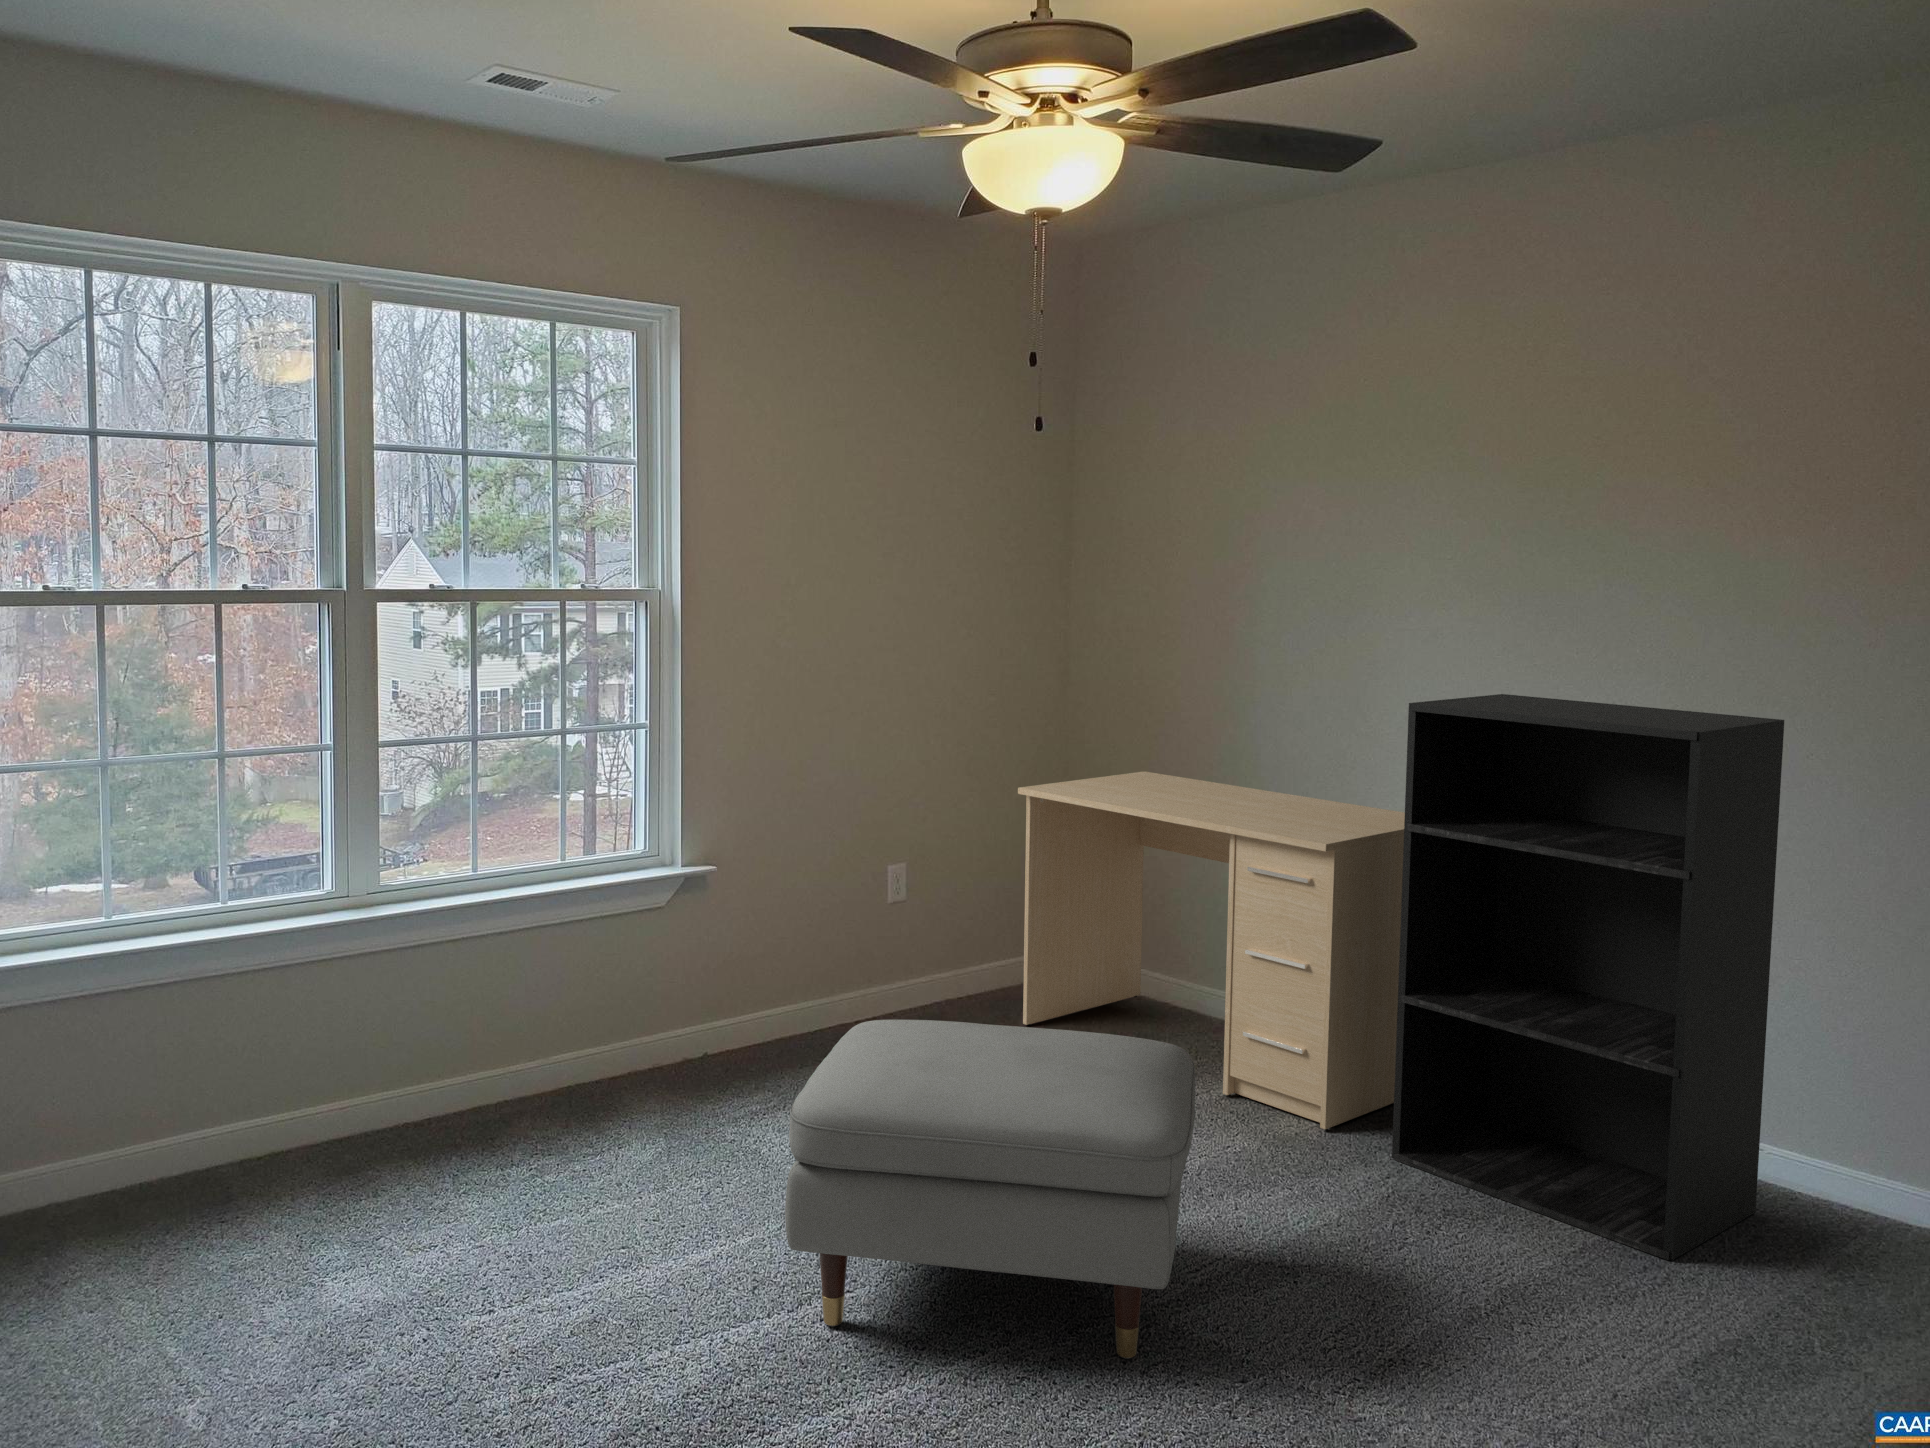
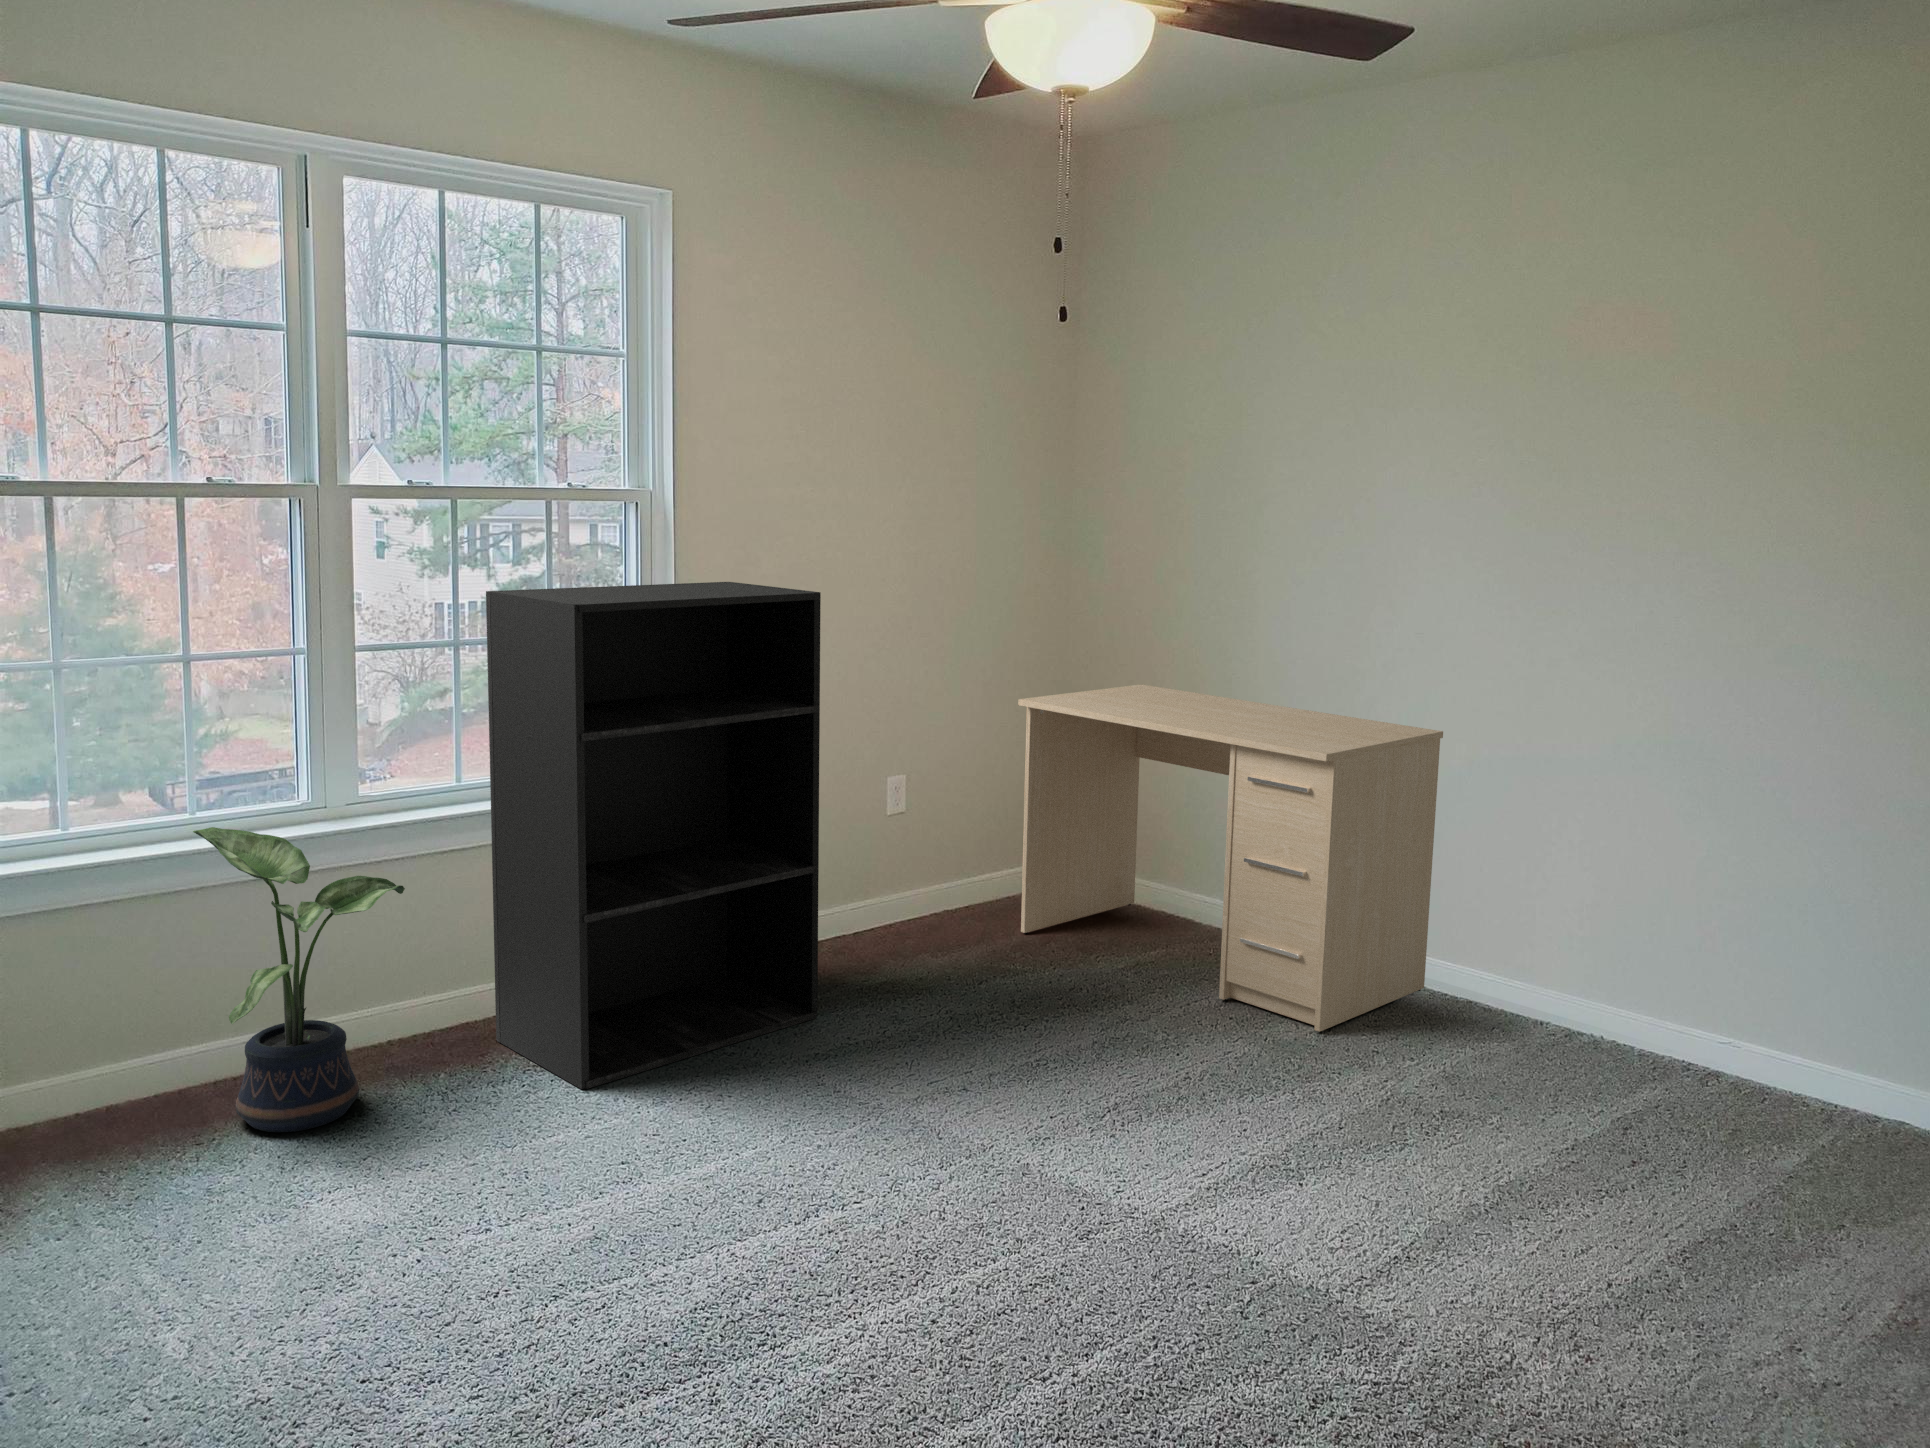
bookshelf: present [1392,694,1784,1260] -> present [486,582,821,1089]
potted plant: none [221,916,417,1213] -> present [193,827,405,1132]
ottoman: present [785,1020,1195,1359] -> none [794,930,1206,1262]

